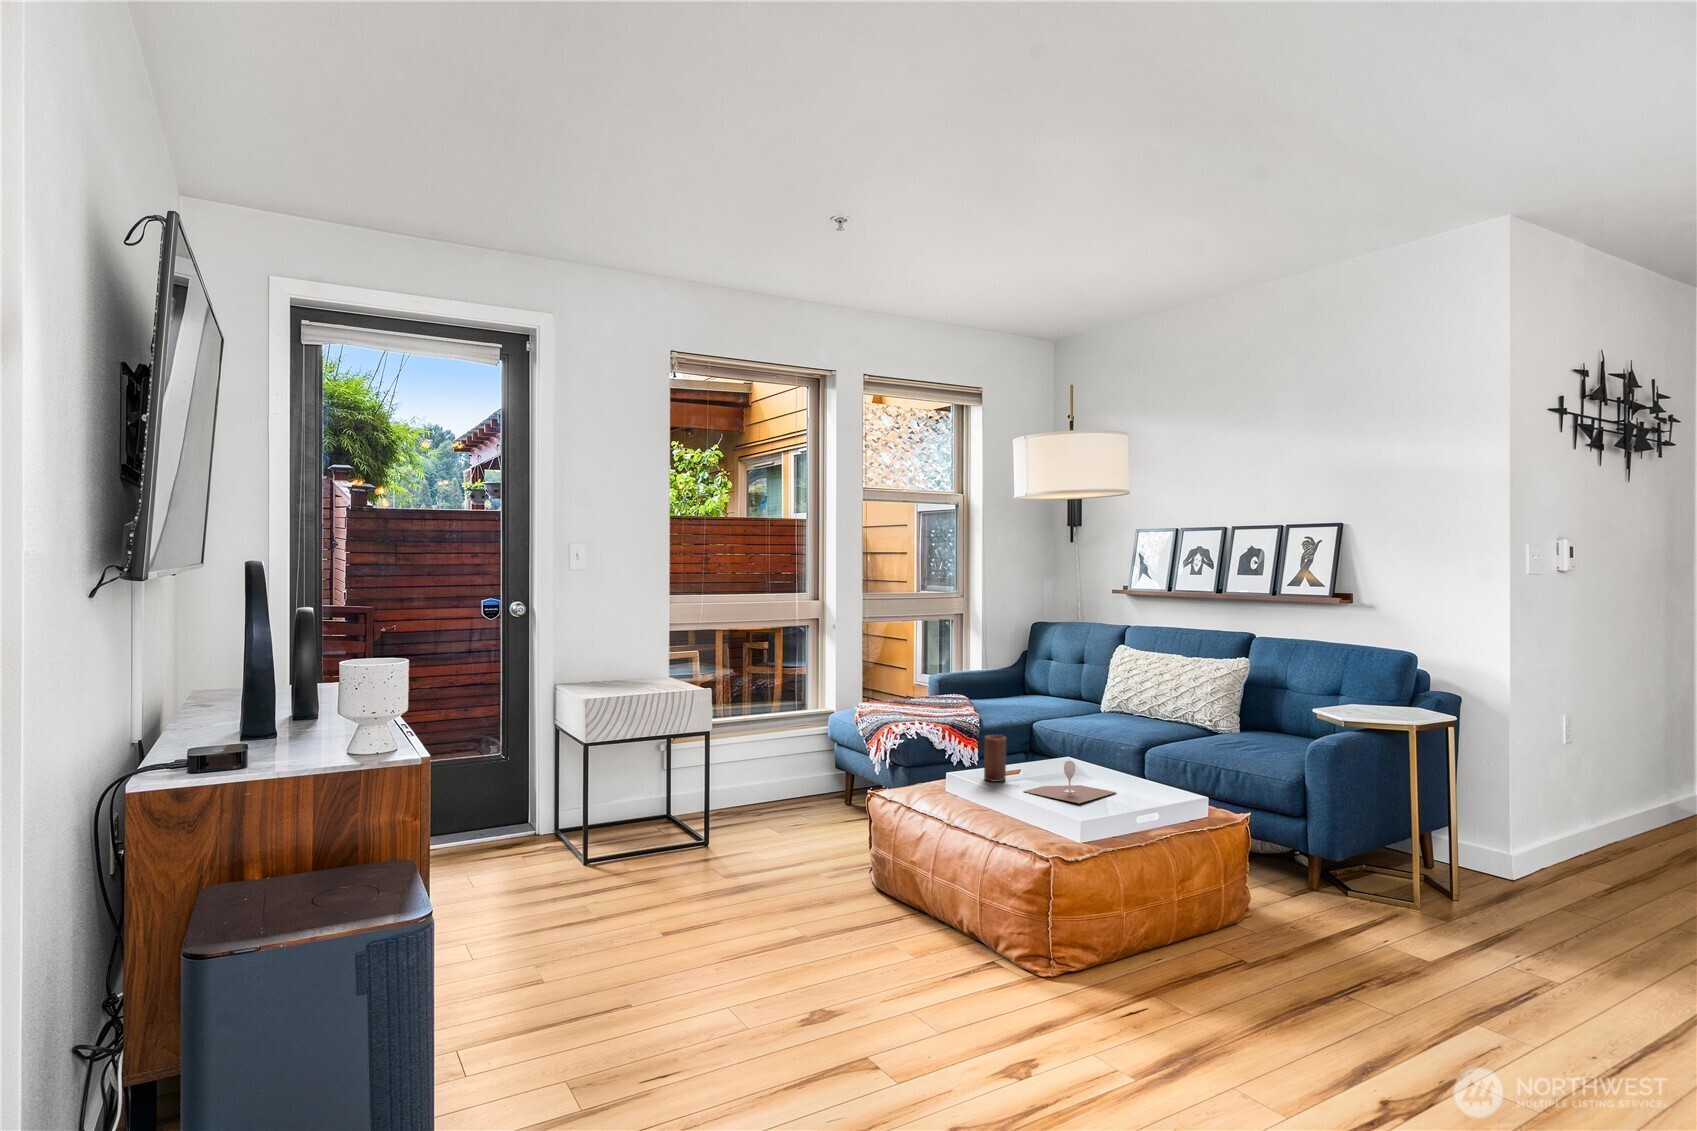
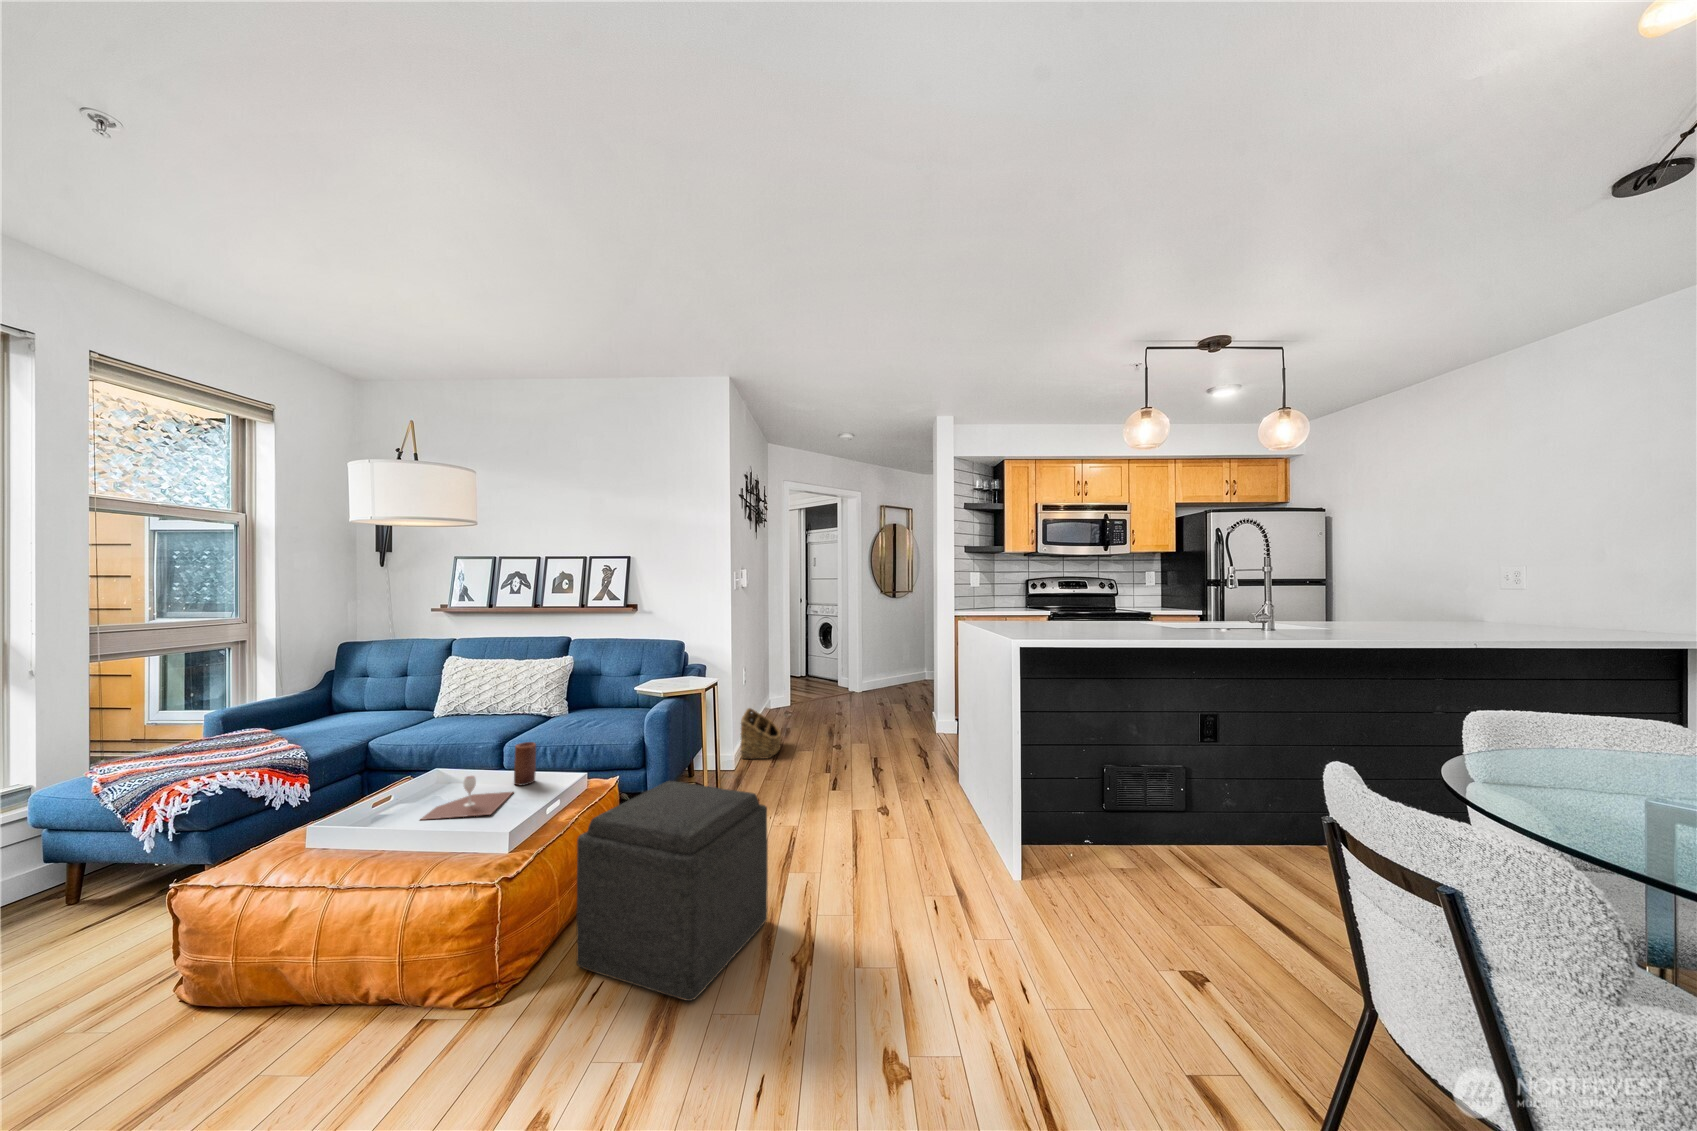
candle: present [984,735,1006,782] -> present [514,742,536,785]
basket: none [1542,792,1646,886] -> present [740,708,781,759]
ottoman: none [1131,818,1384,1064] -> present [576,781,768,1001]

